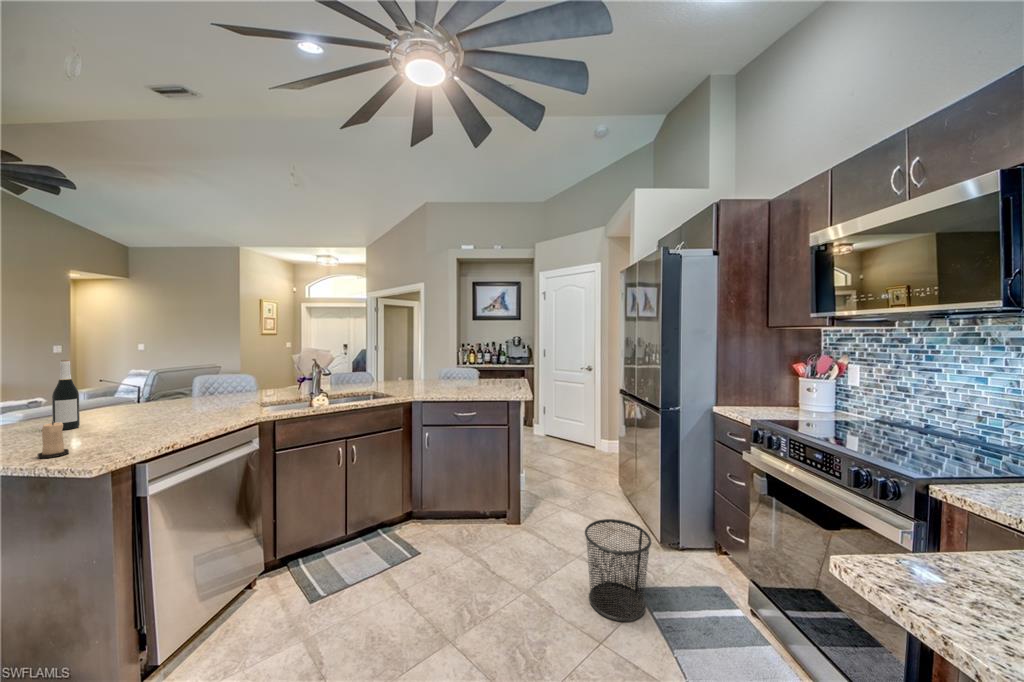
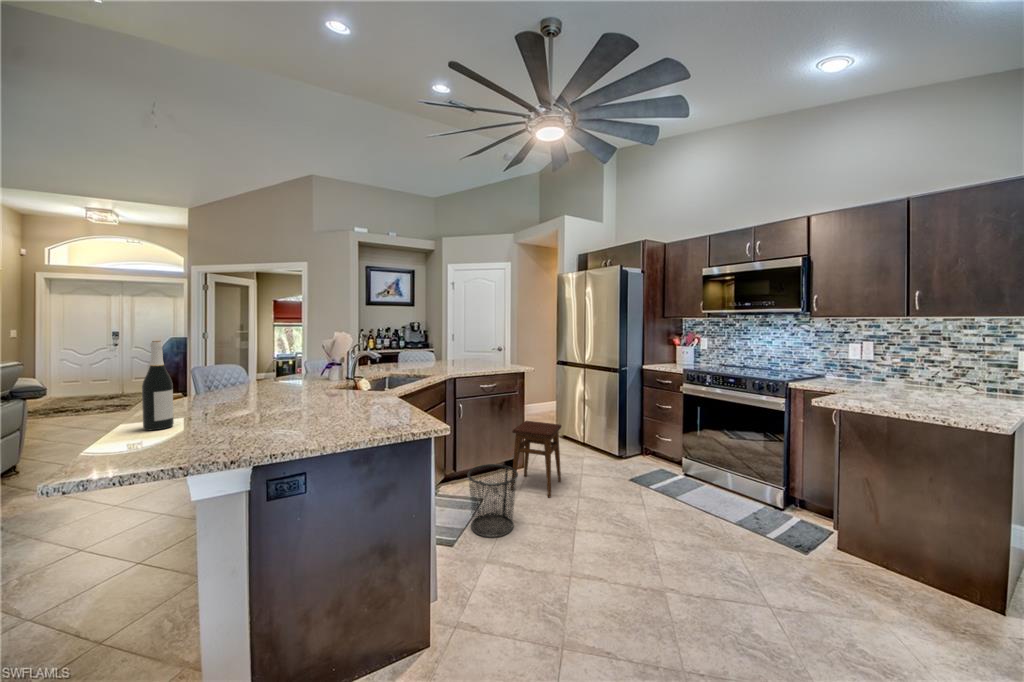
candle: present [38,421,69,458] -> none [274,402,300,443]
stool: none [482,462,554,571] -> present [512,421,561,497]
waste bin: present [585,519,651,621] -> present [468,464,518,537]

